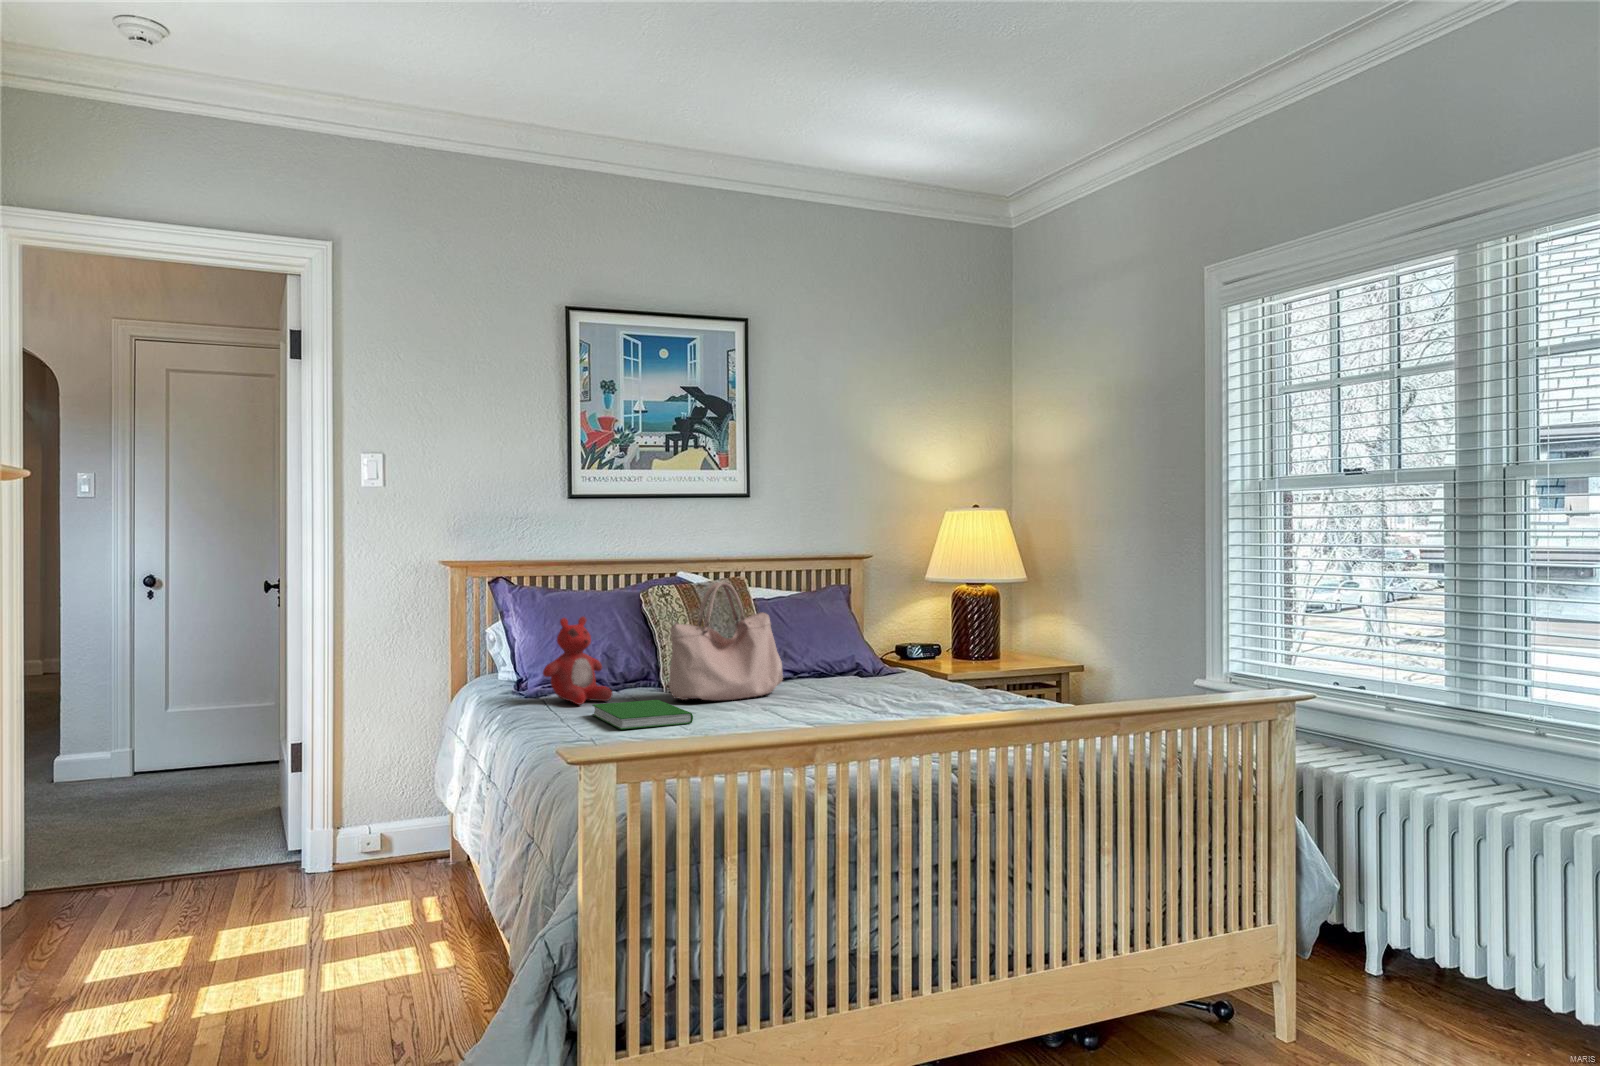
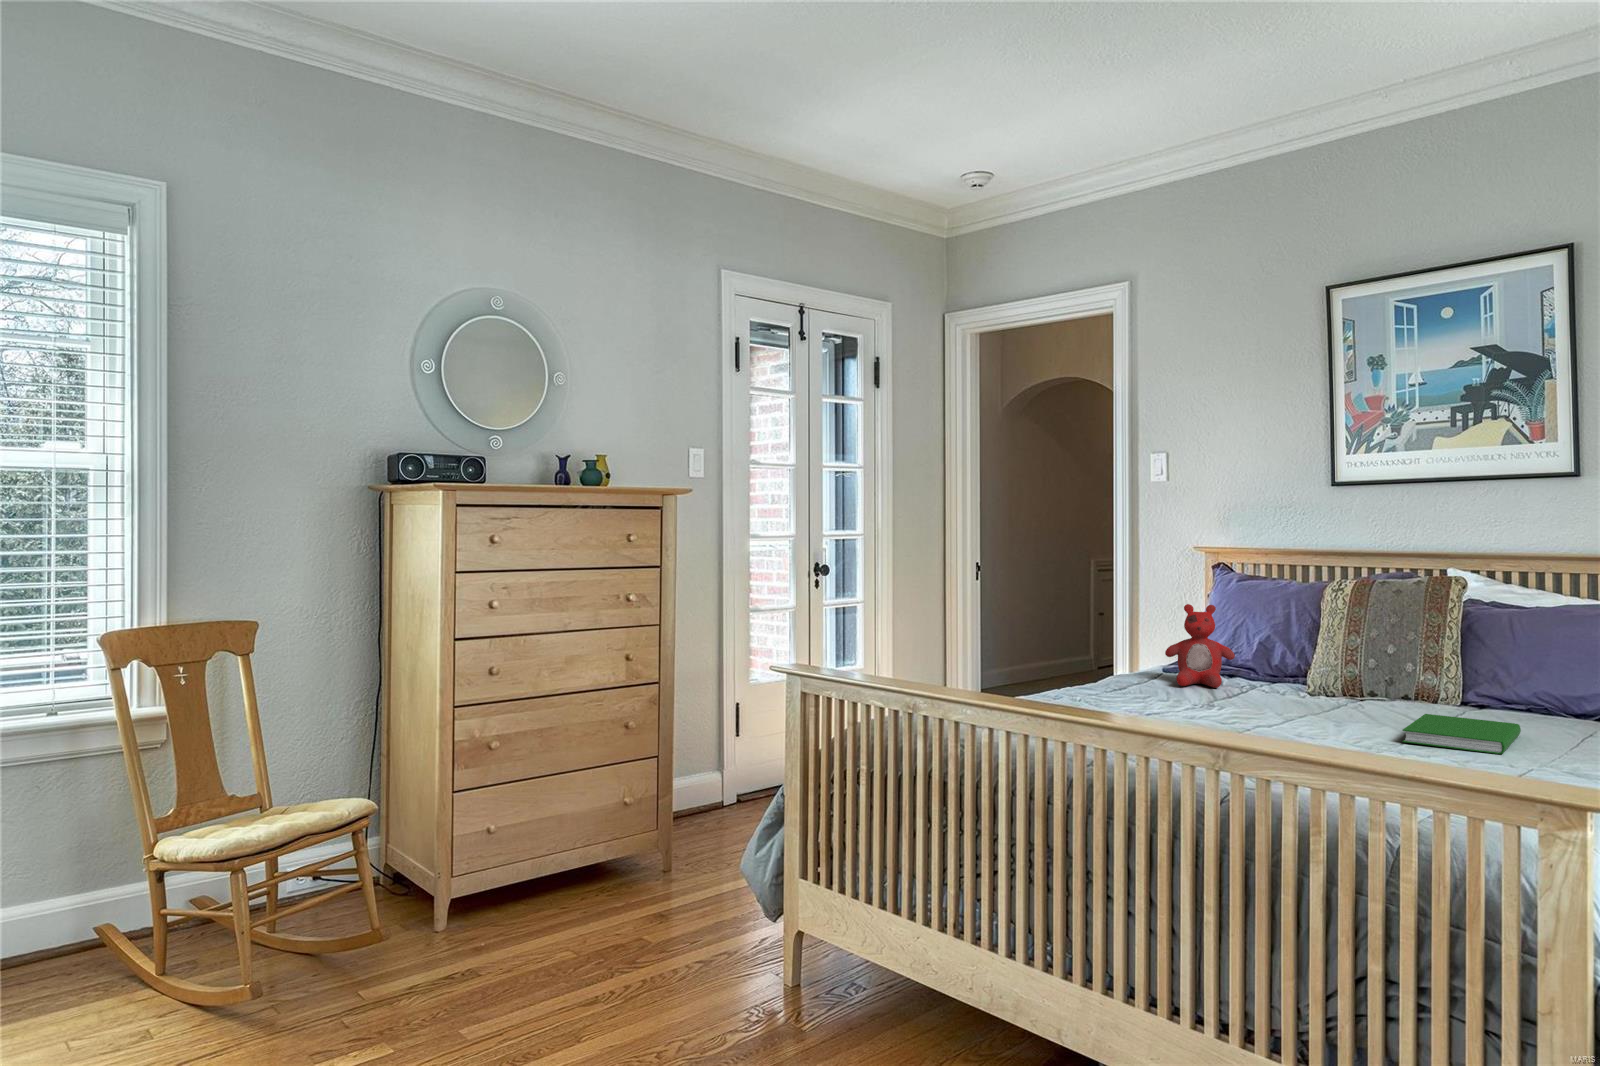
handbag: present [668,582,783,701] -> none [1254,580,1407,710]
hardcover book: present [592,700,693,729] -> present [1402,714,1521,754]

